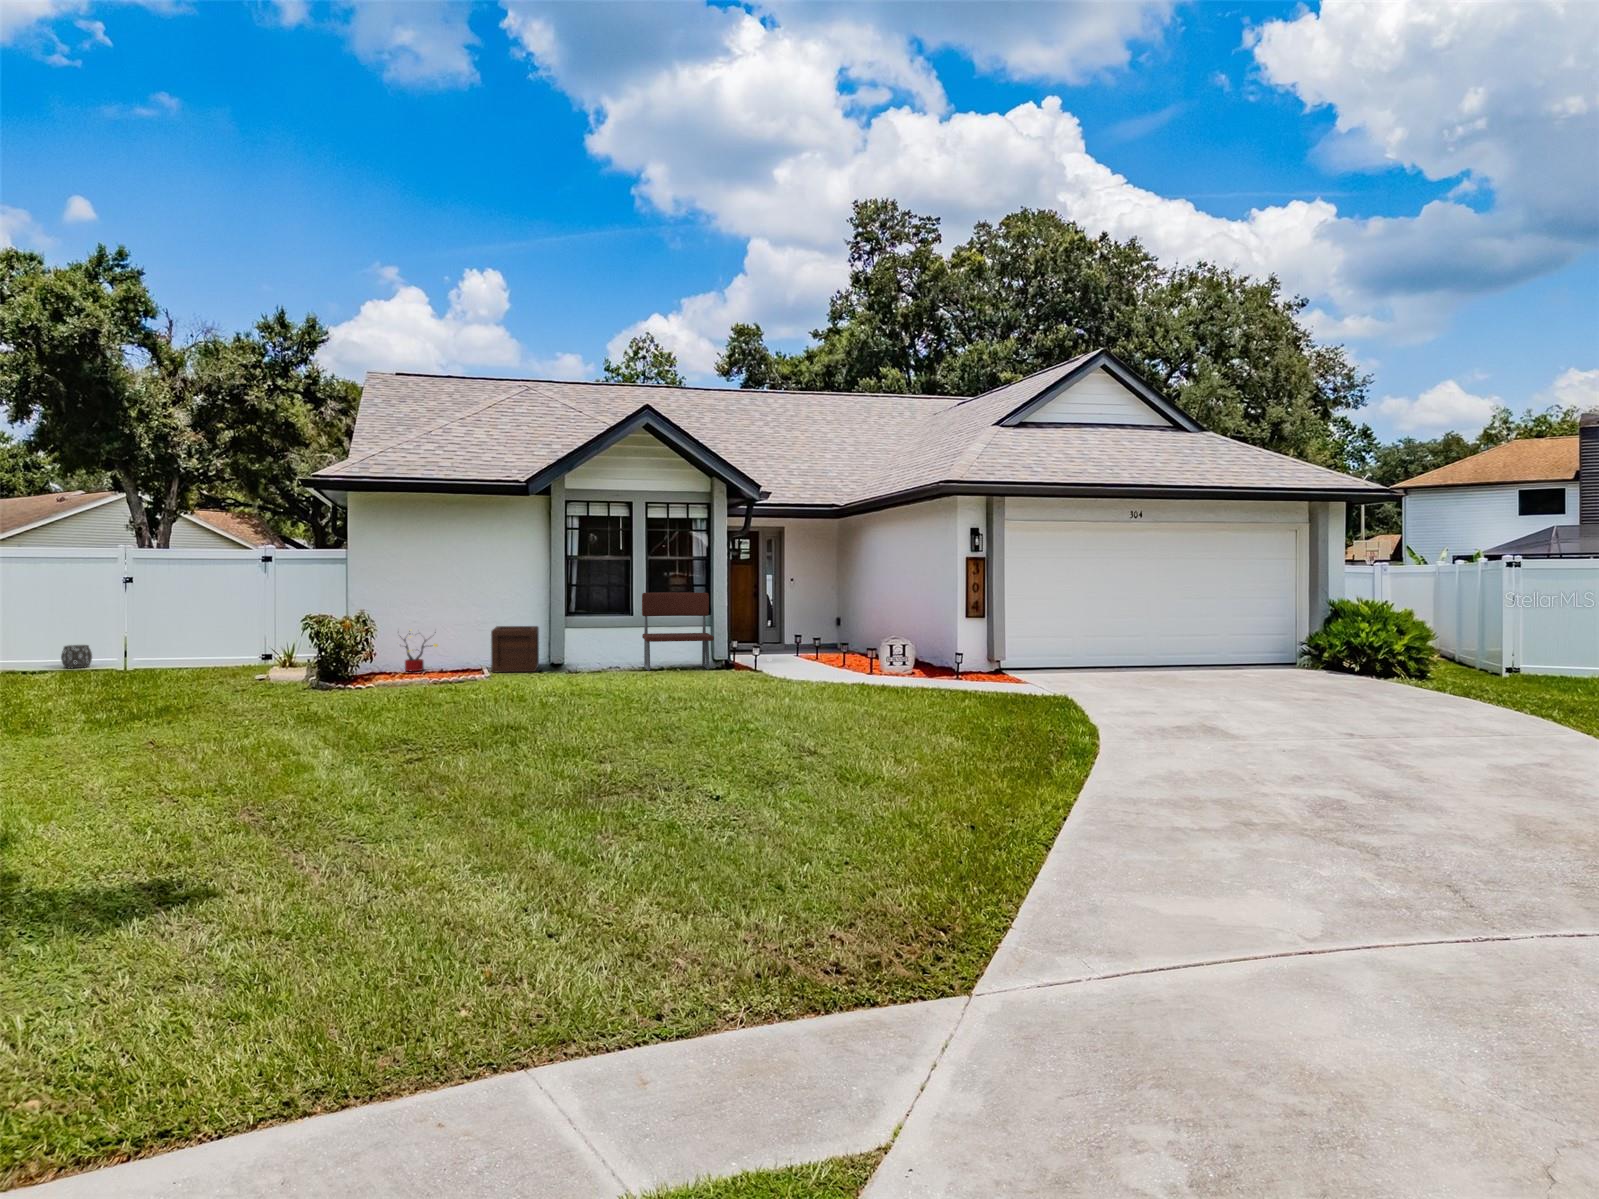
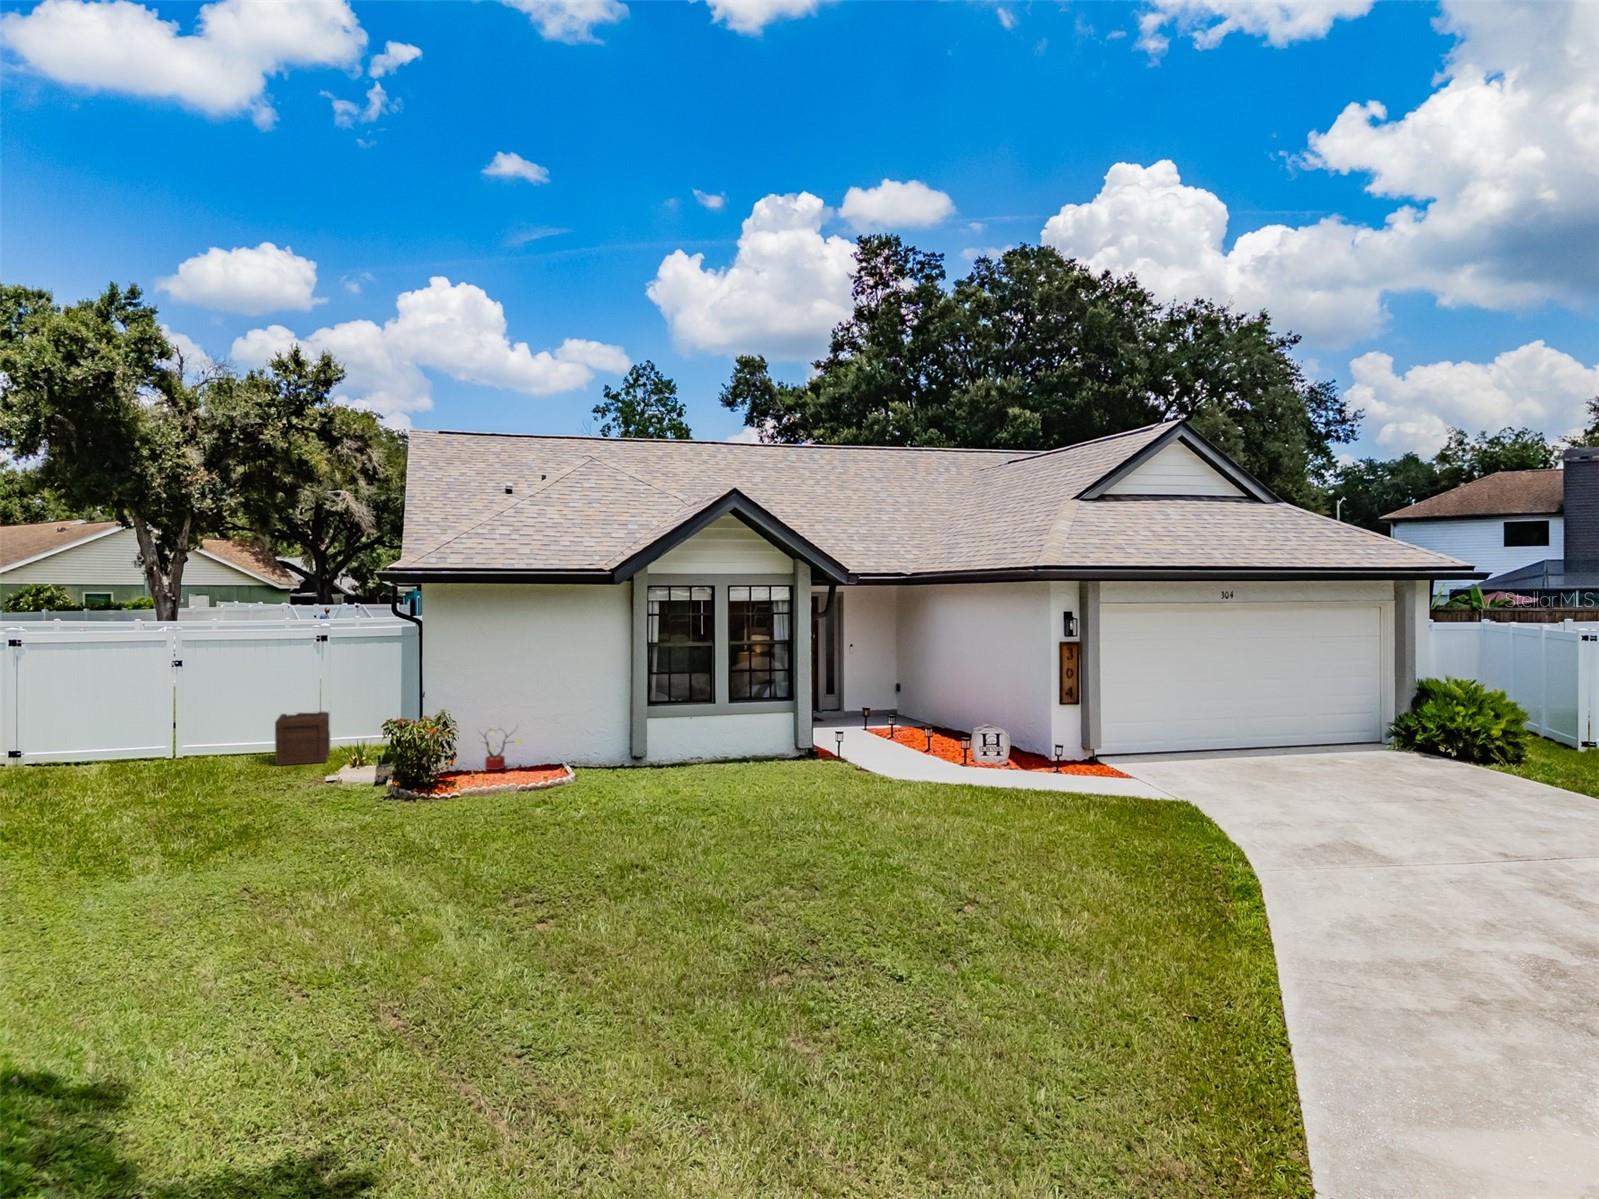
bench: present [642,592,714,671] -> none [729,679,806,764]
wooden crate: present [491,626,539,673] -> present [275,711,330,766]
woven basket: present [61,645,92,668] -> none [116,744,149,771]

